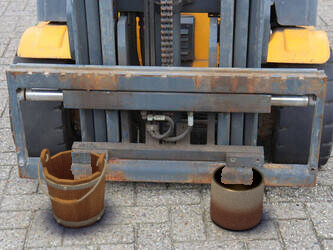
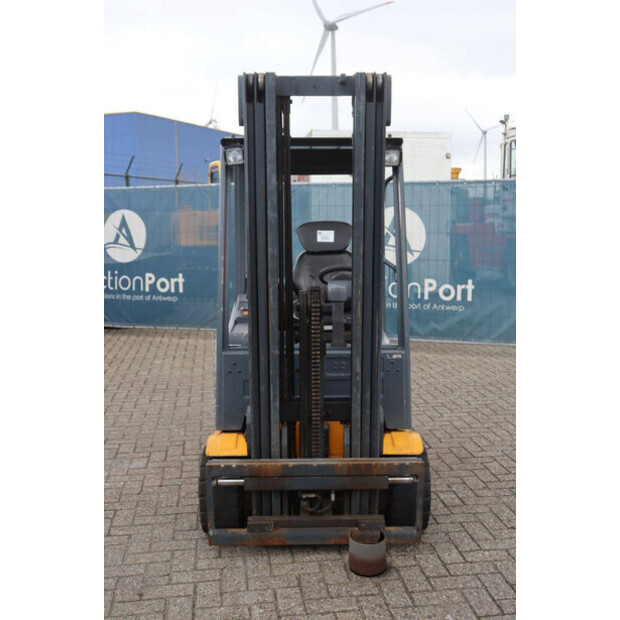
bucket: present [38,149,108,228] -> none [228,521,277,580]

